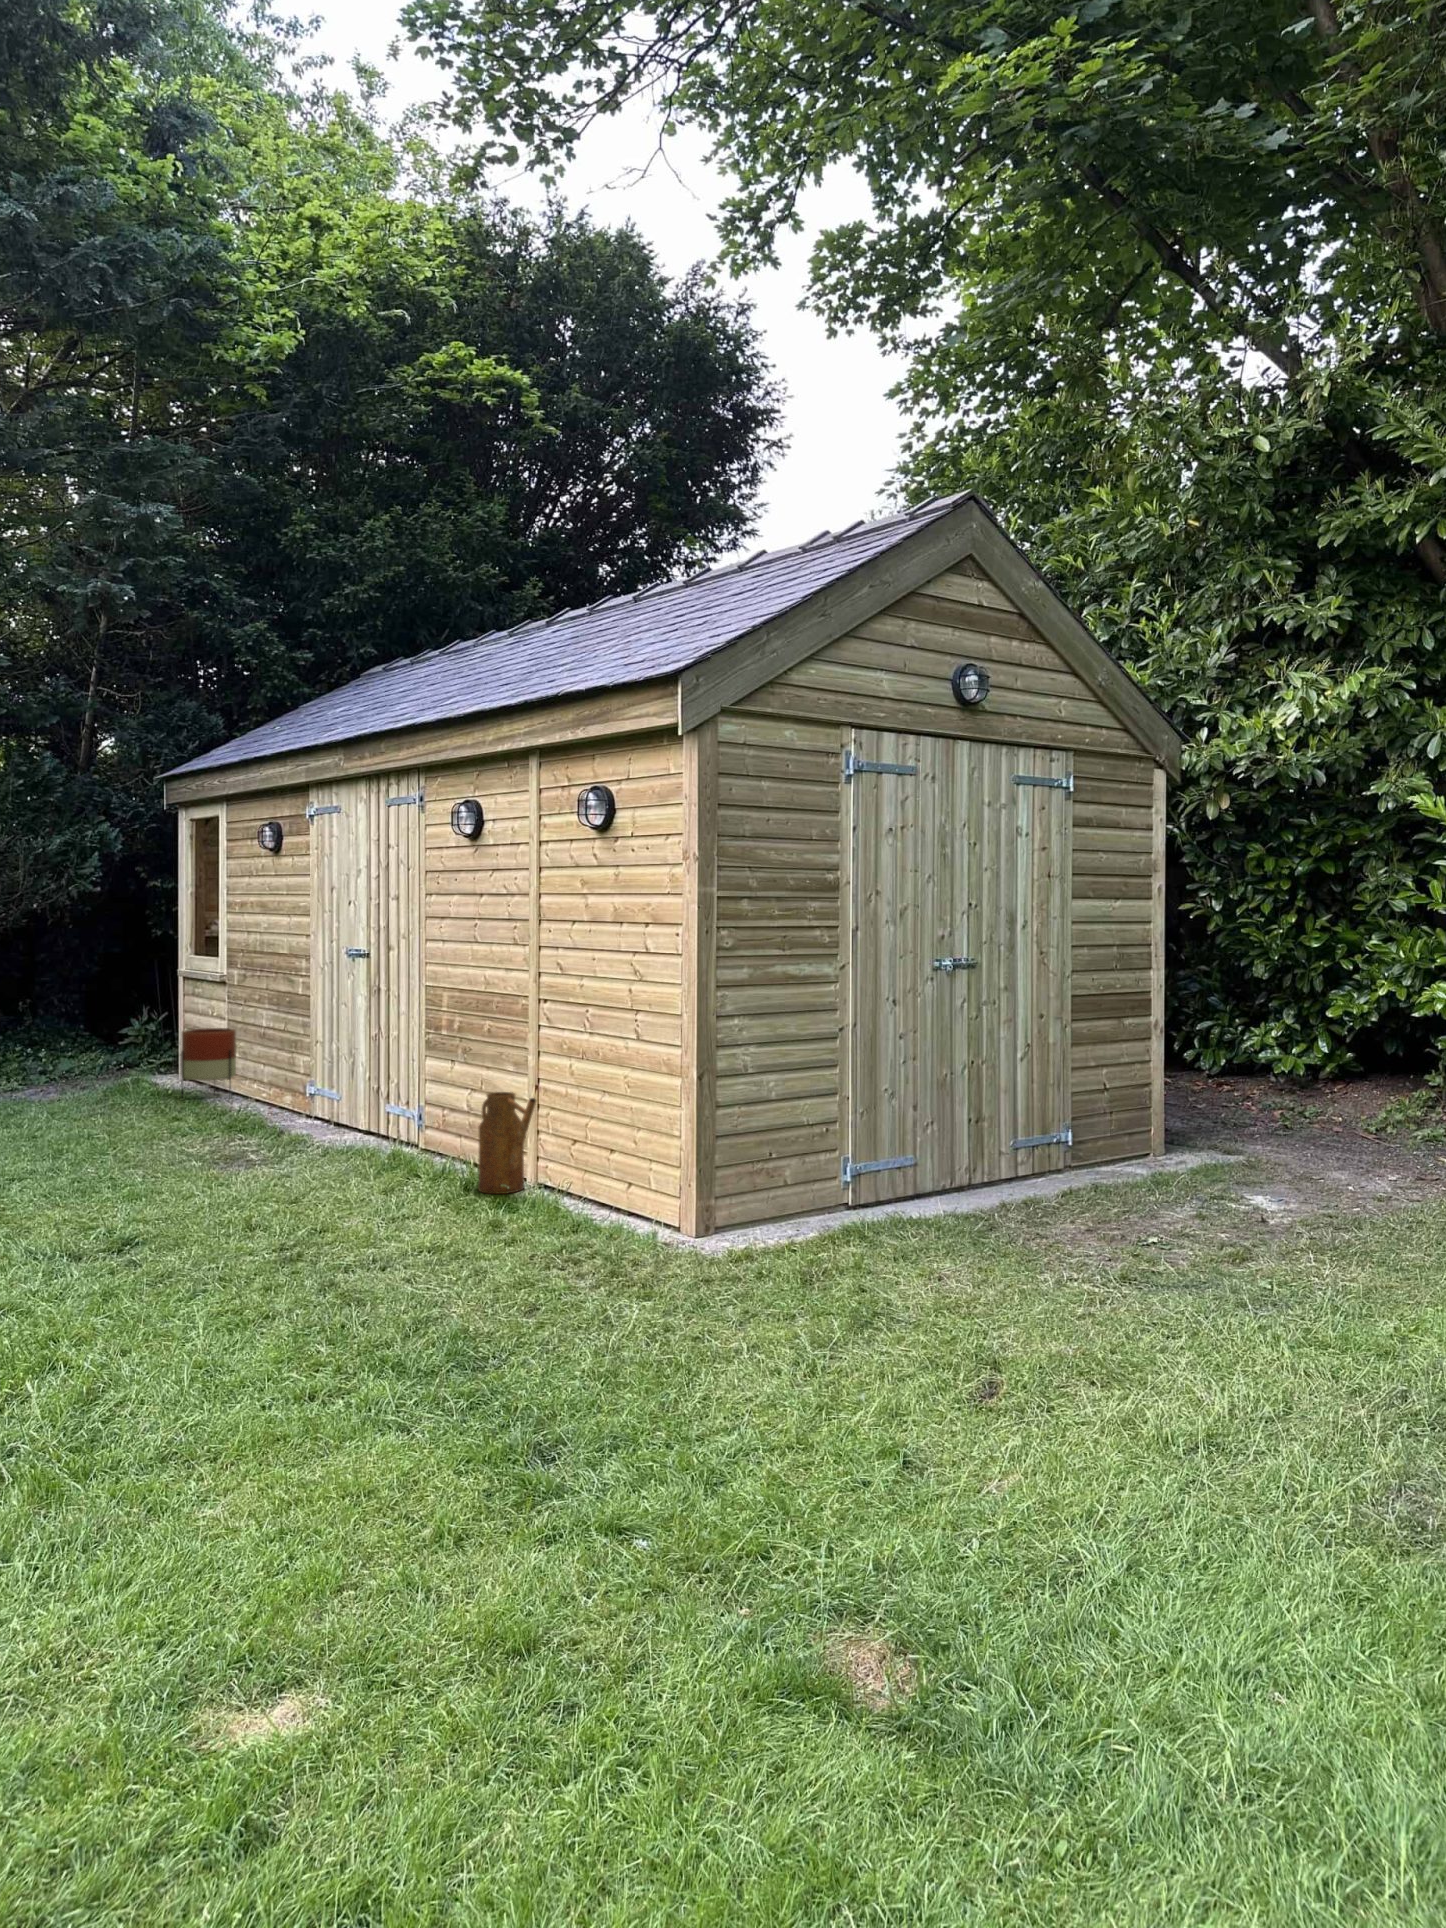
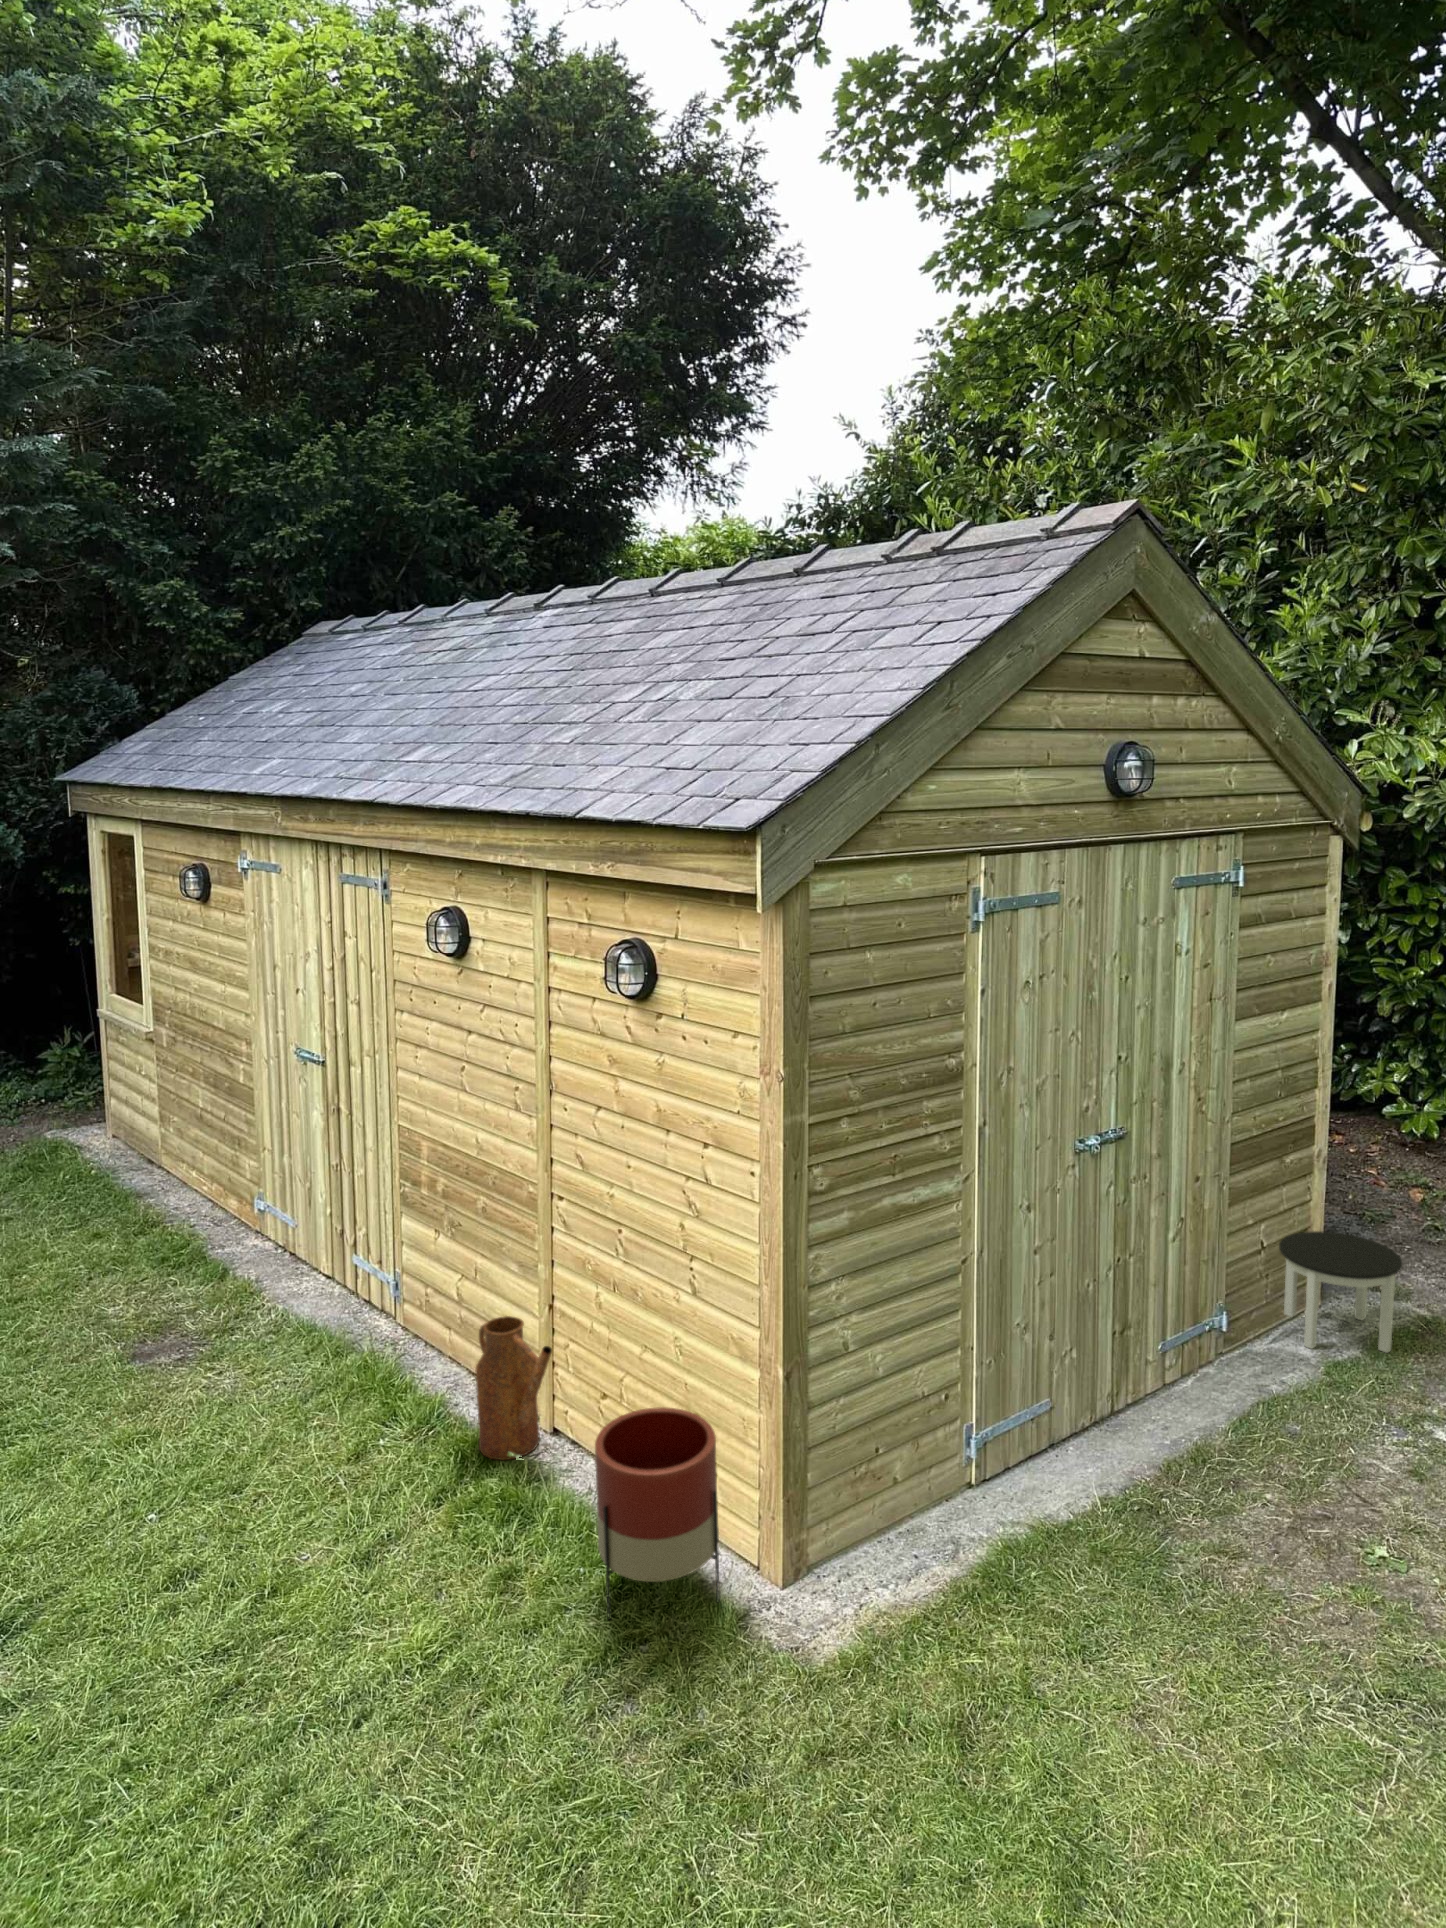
planter: present [181,1028,236,1098] -> present [595,1407,720,1620]
round table: none [1115,1089,1208,1169] -> present [1279,1231,1402,1353]

